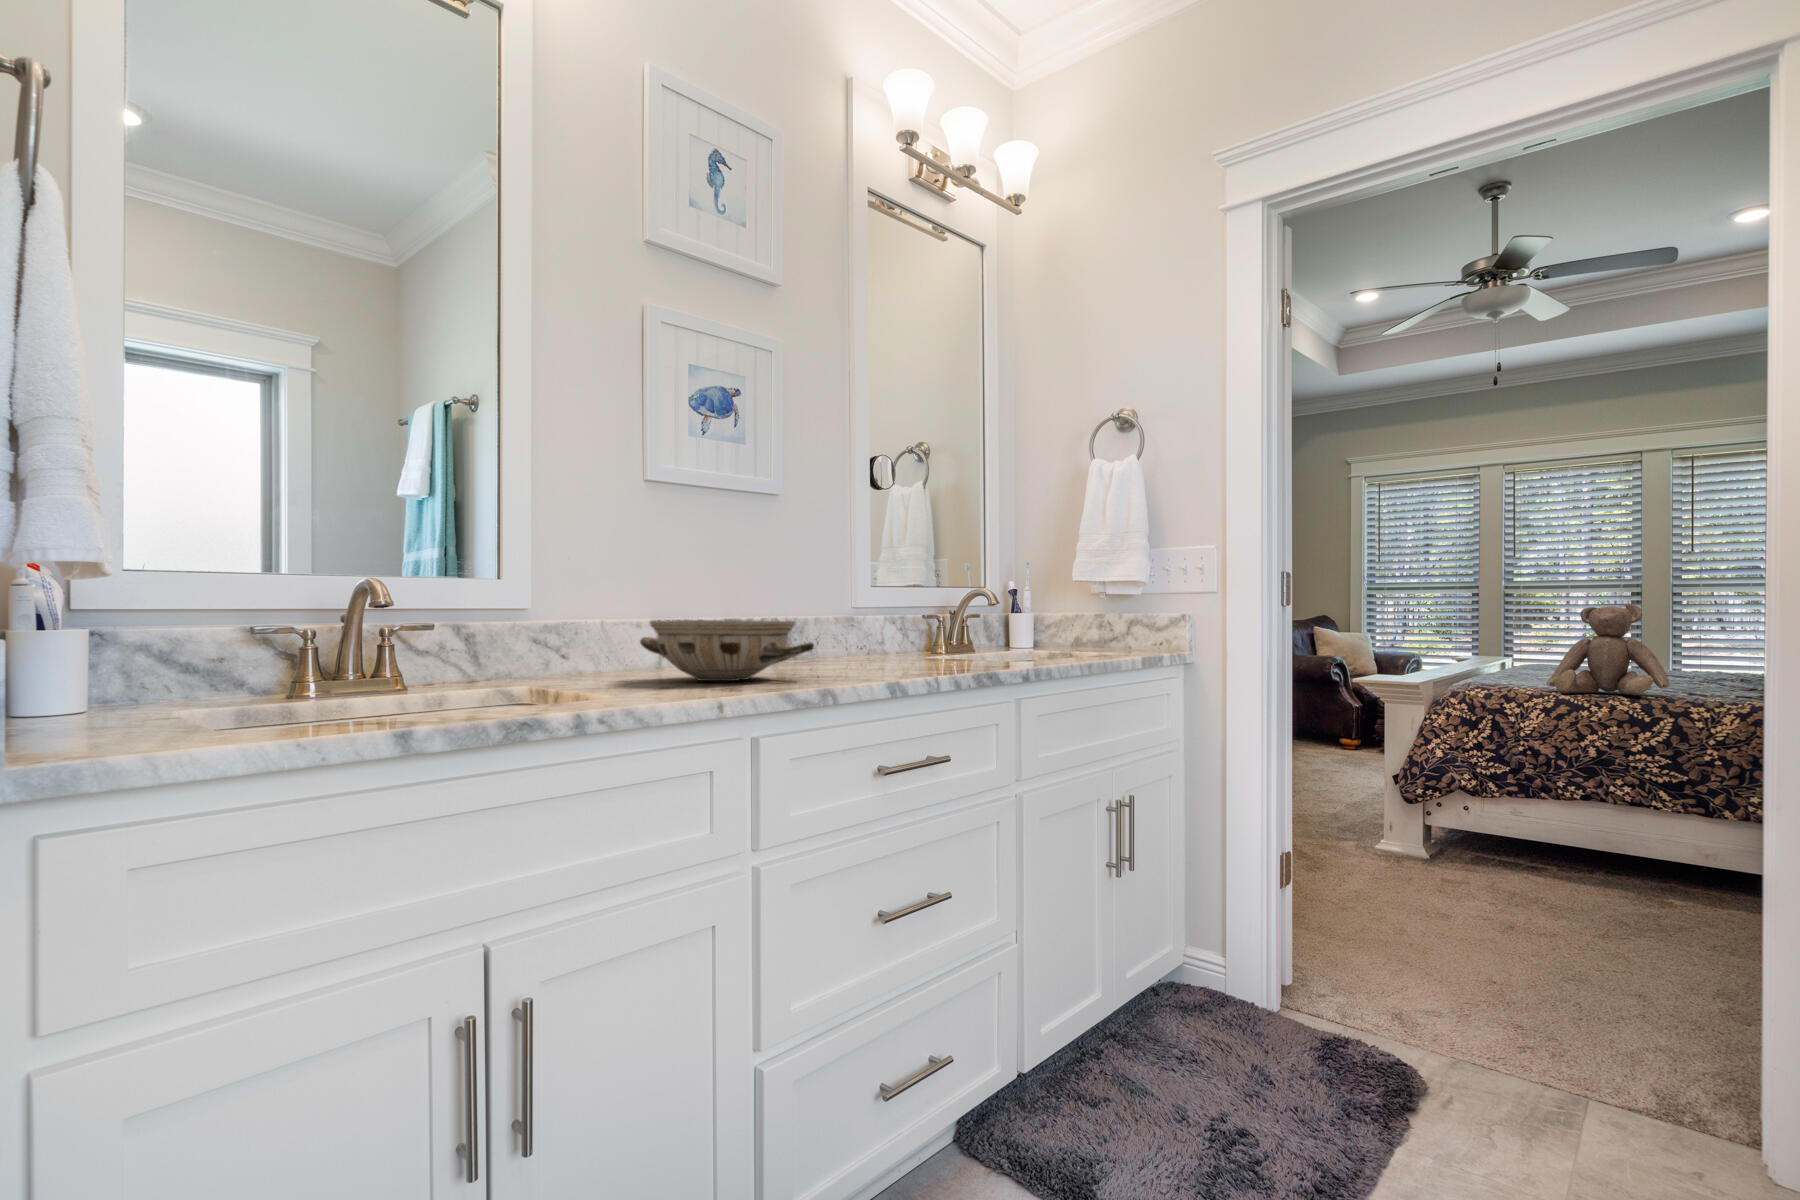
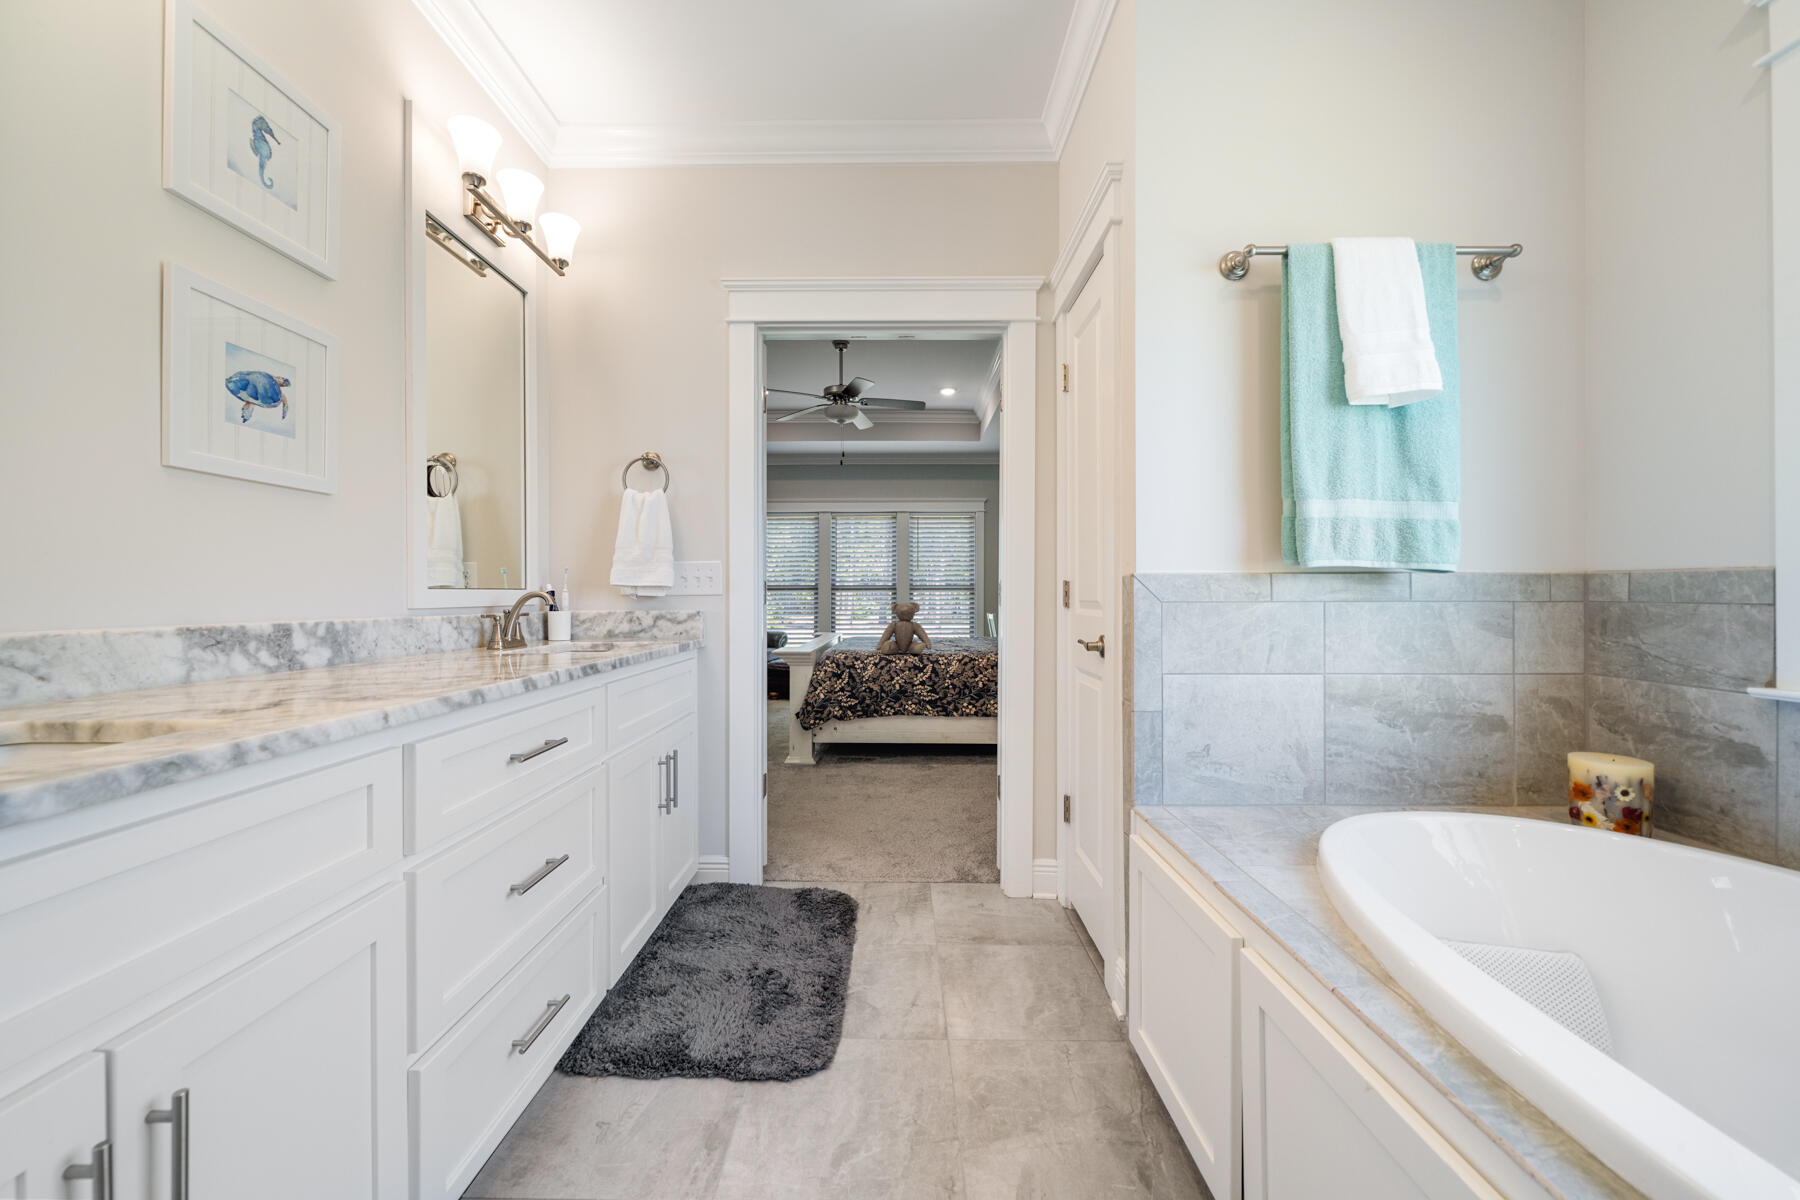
ceramic bowl: present [640,620,814,681] -> none [191,629,440,696]

